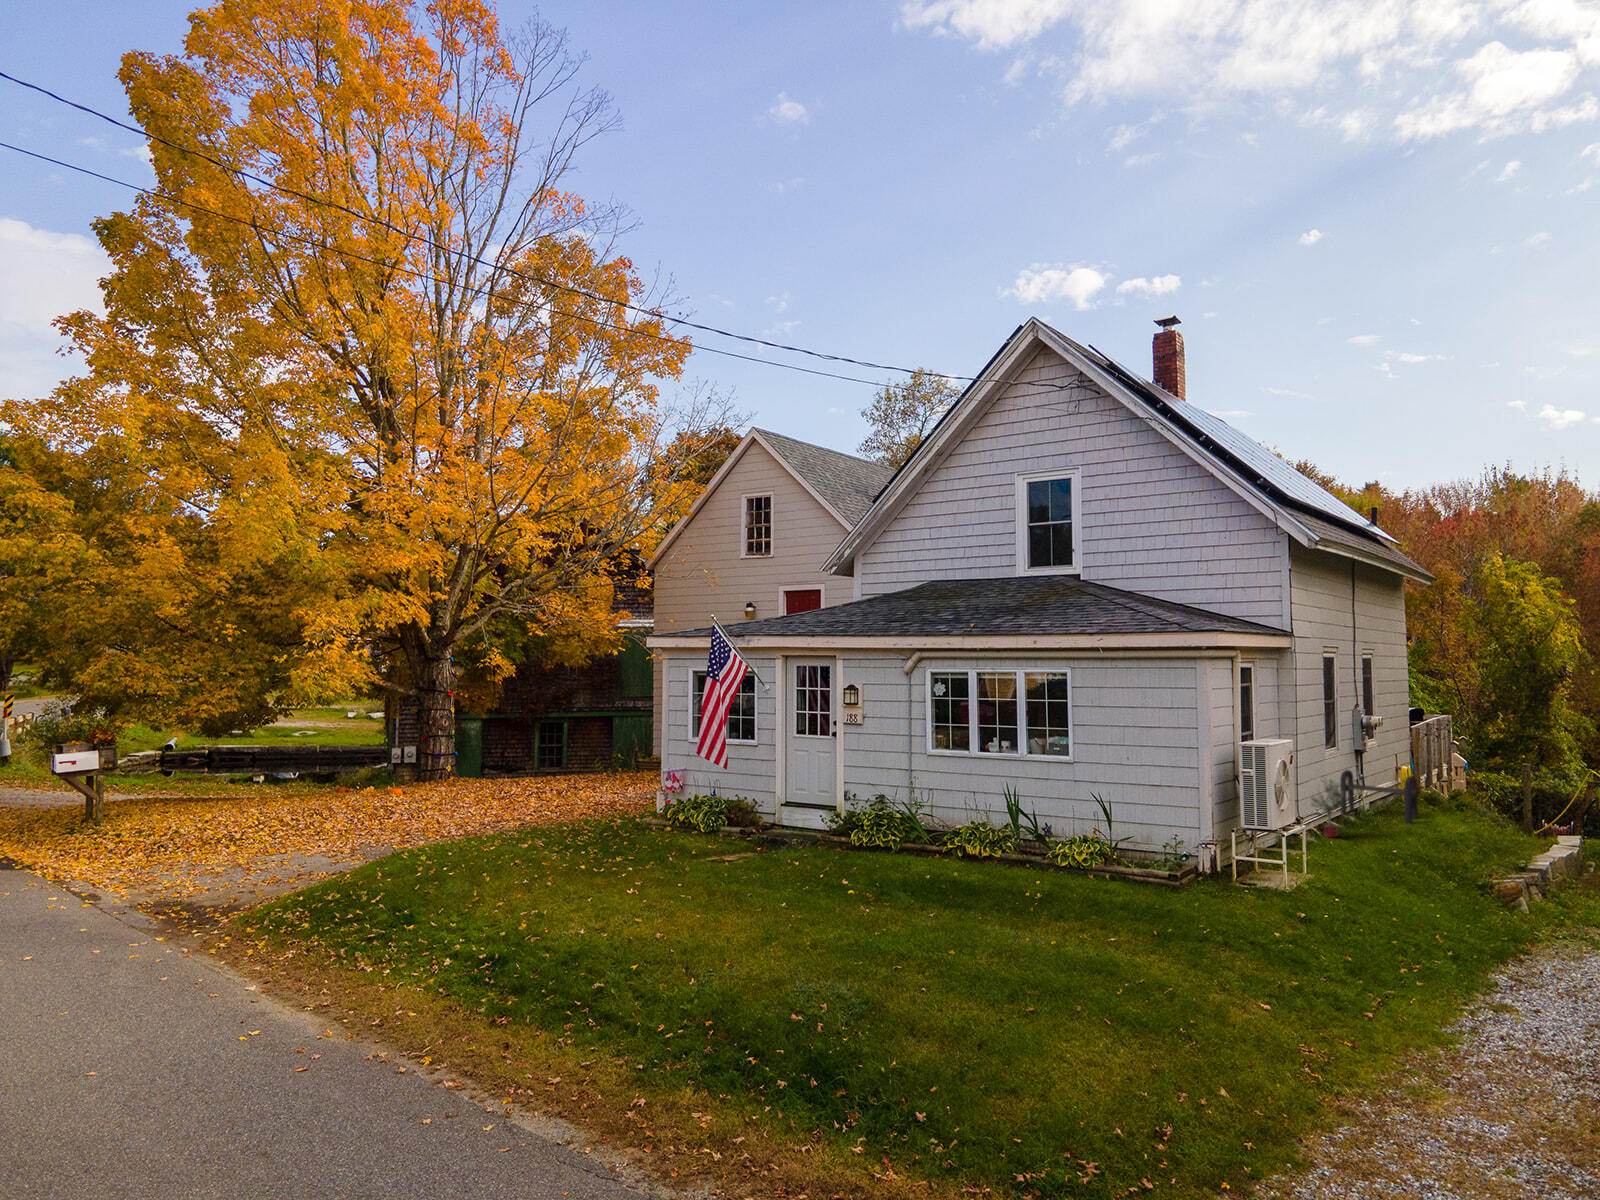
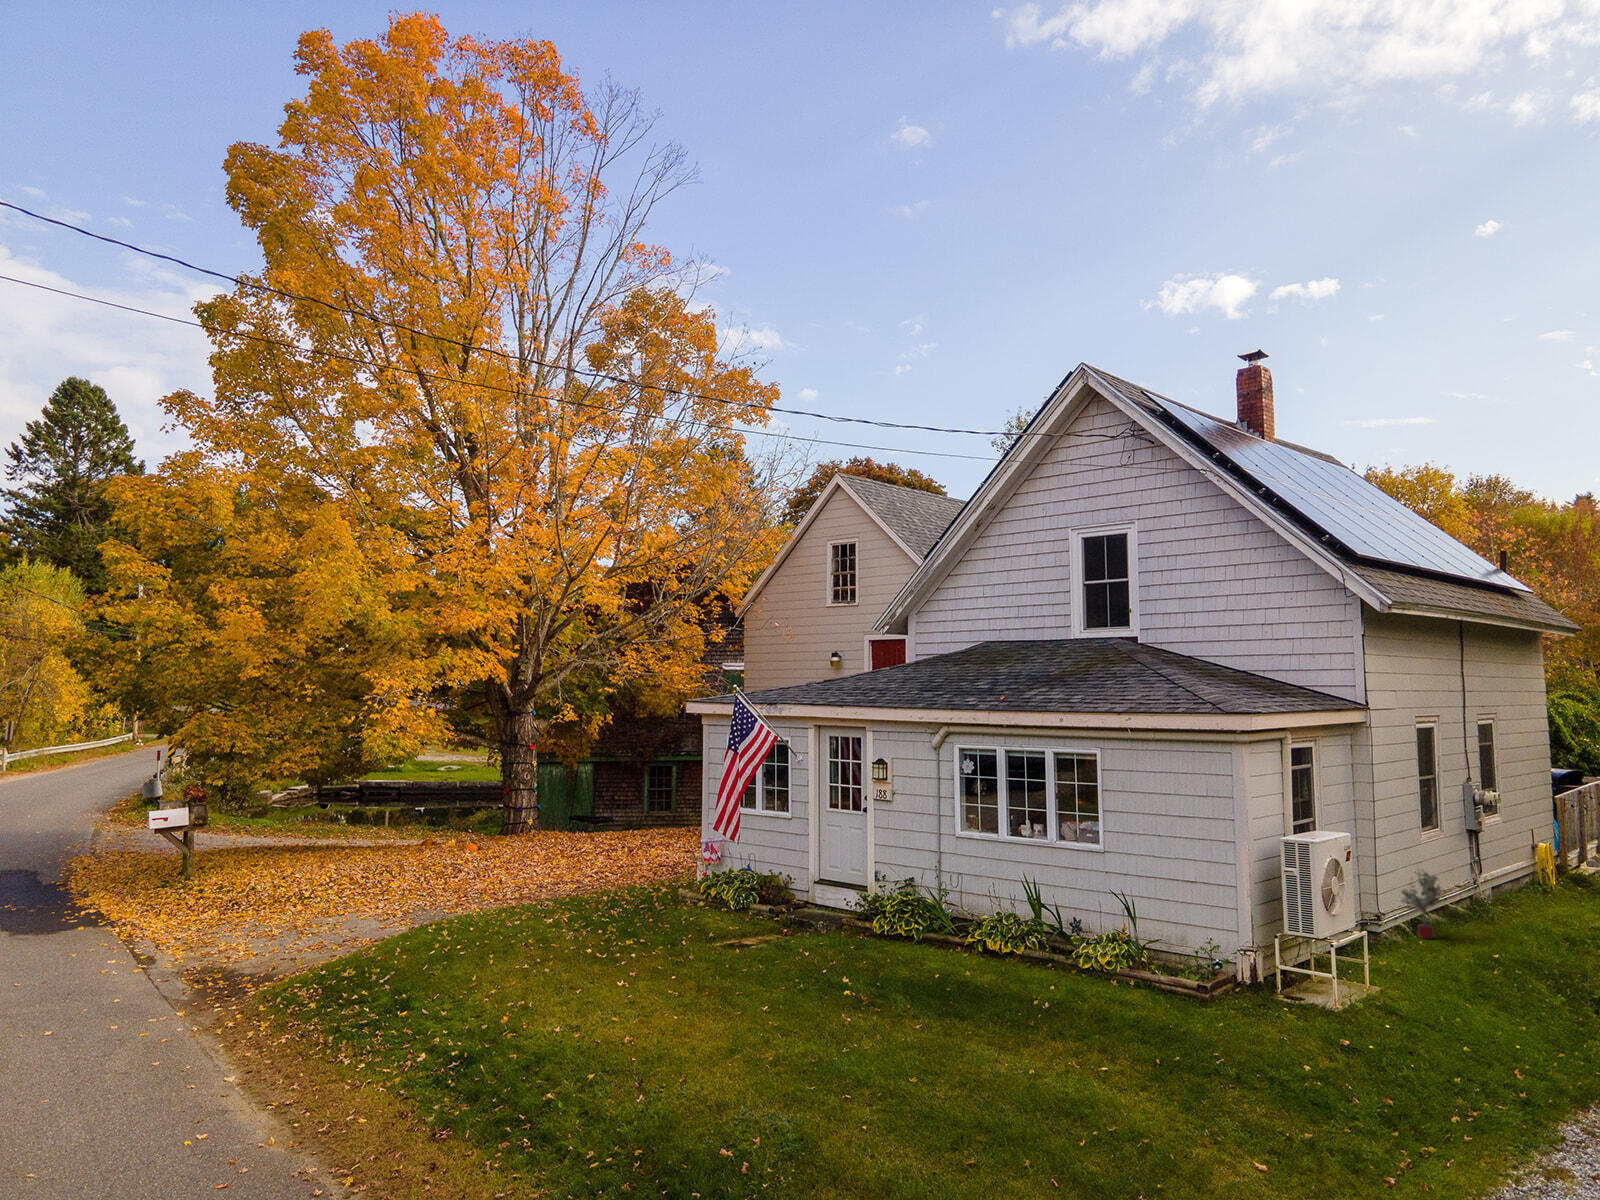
bench: present [1340,770,1418,824] -> none [1451,855,1548,923]

